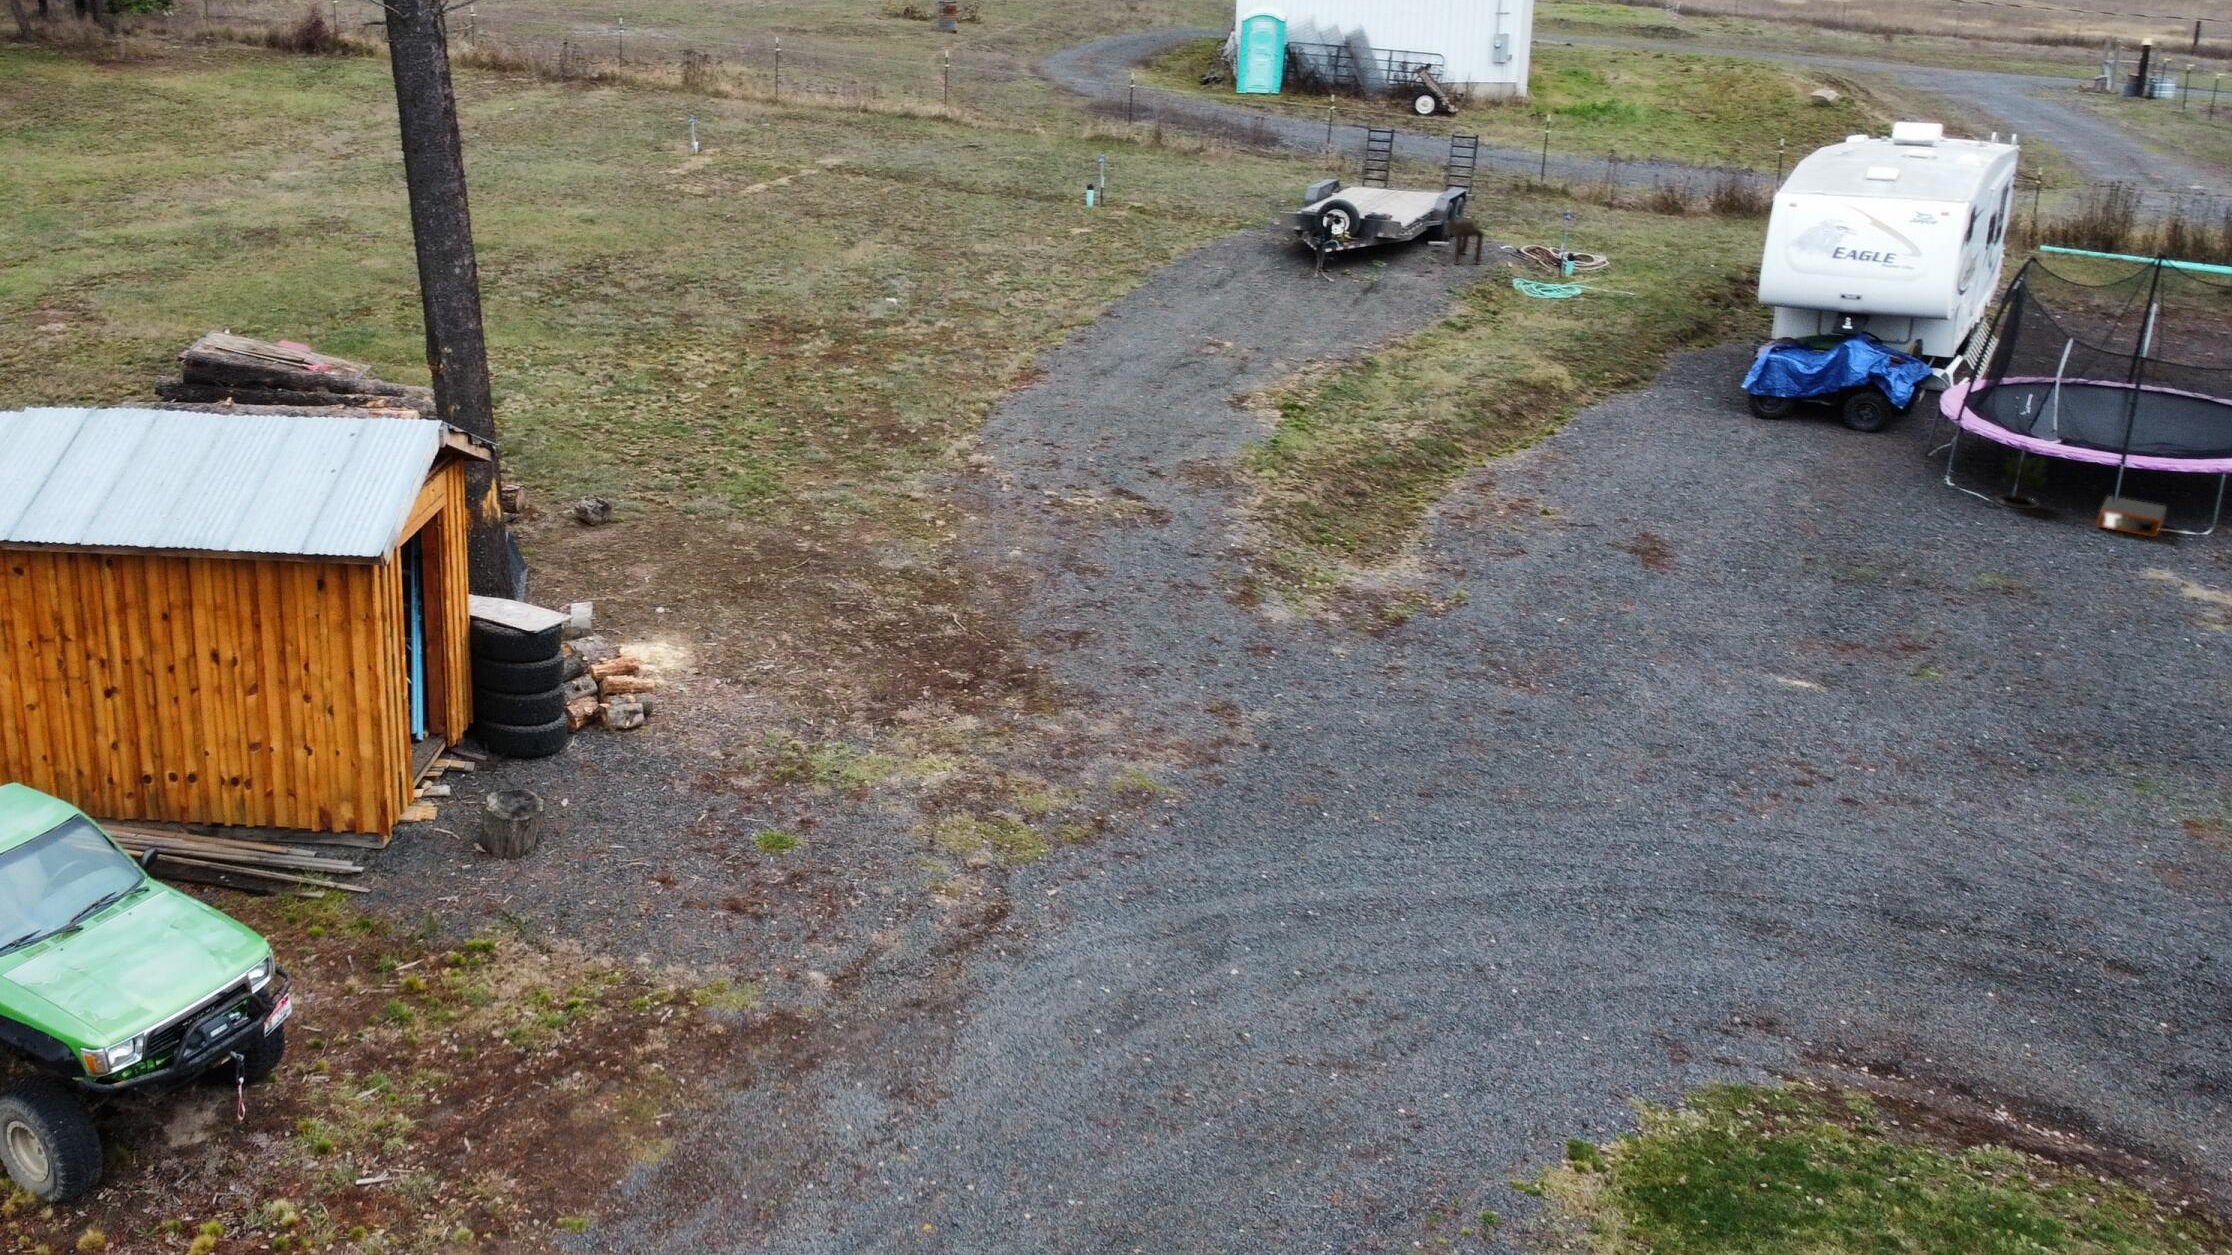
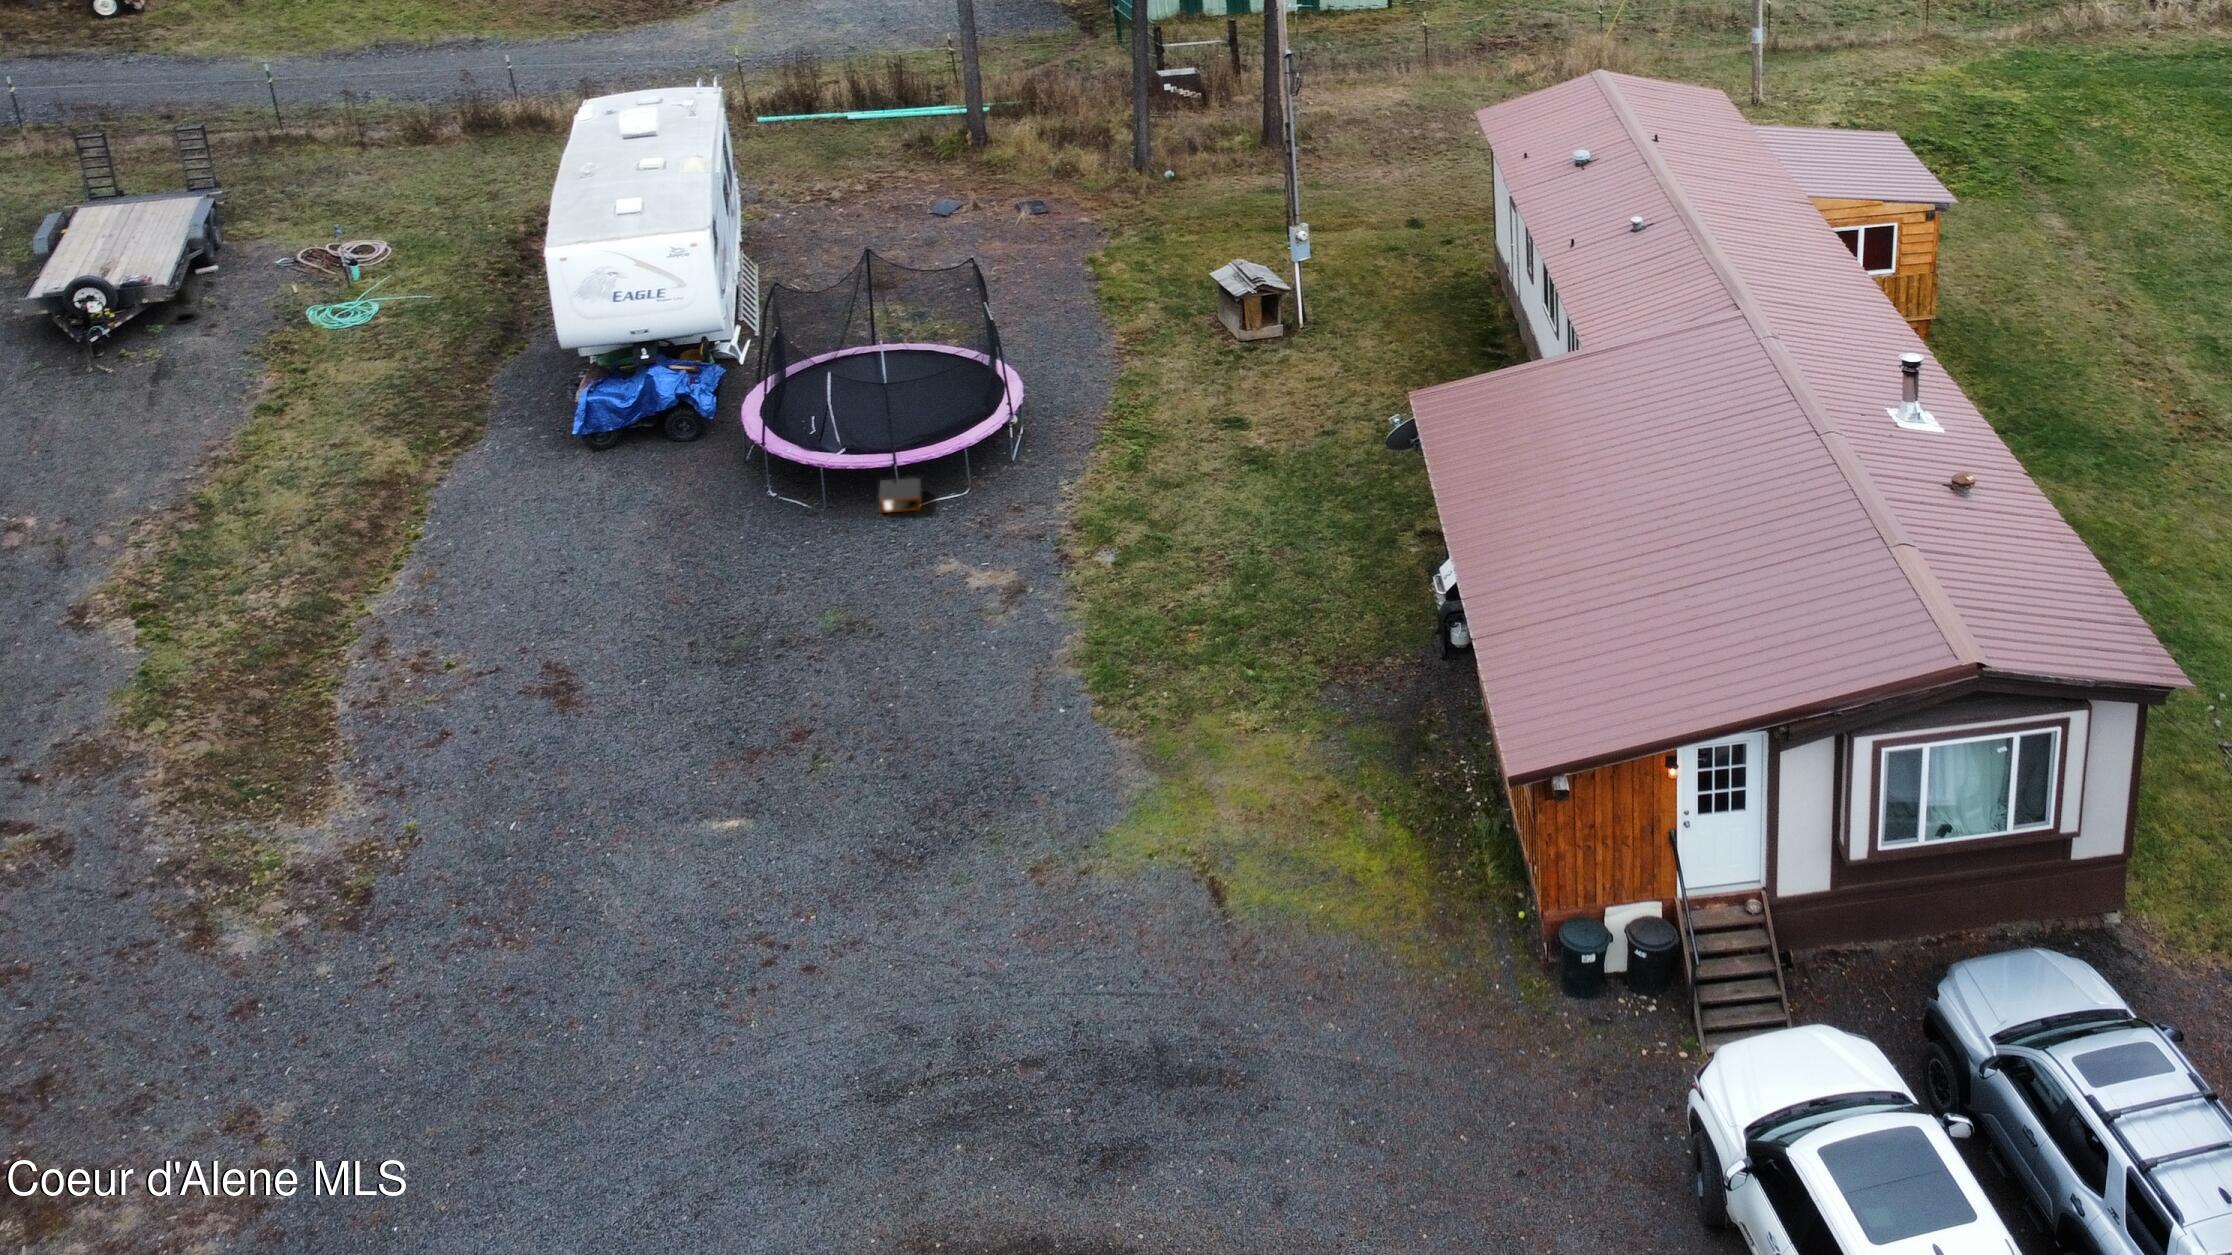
bench: present [1443,222,1484,265] -> none [206,235,263,289]
potted tree: present [1997,444,2046,508] -> present [166,282,197,324]

